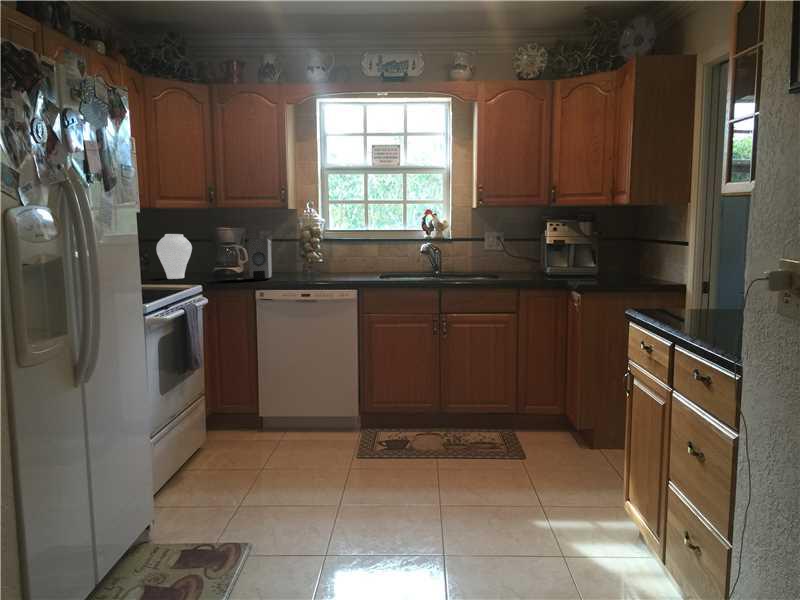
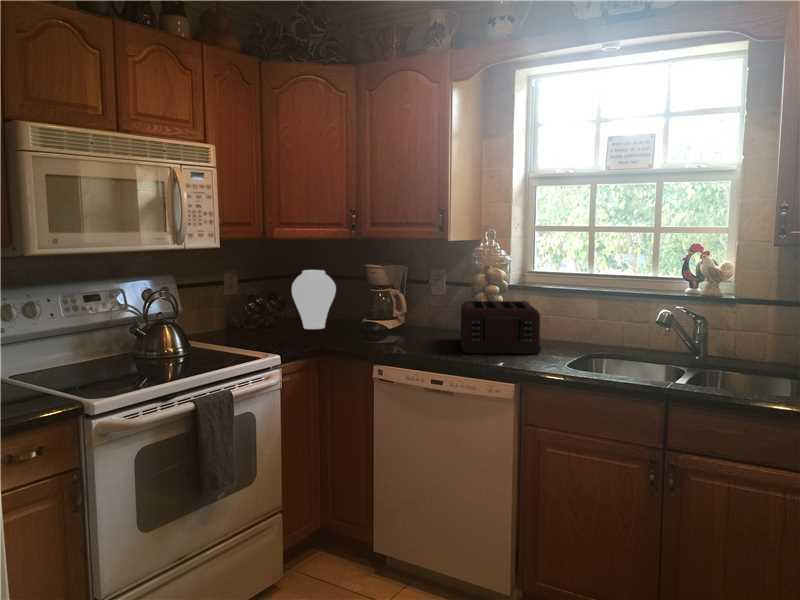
soap dispenser: present [249,239,272,280] -> none [375,286,419,348]
toaster: none [295,248,356,279] -> present [460,301,541,354]

